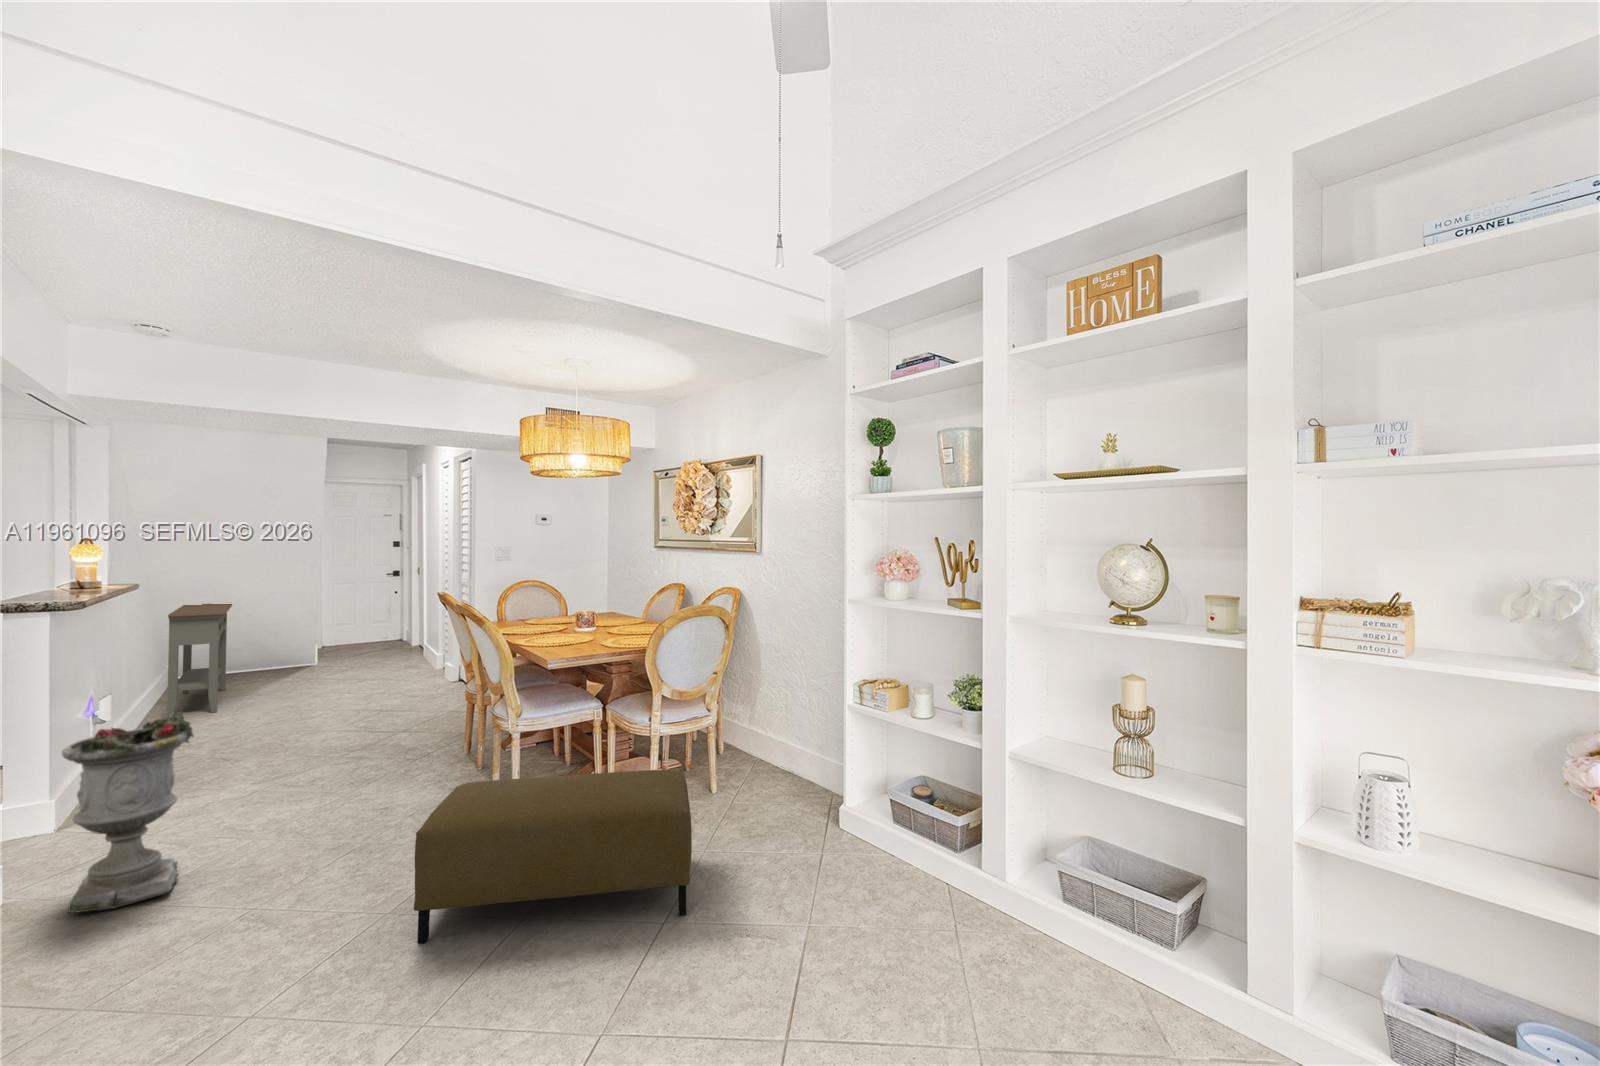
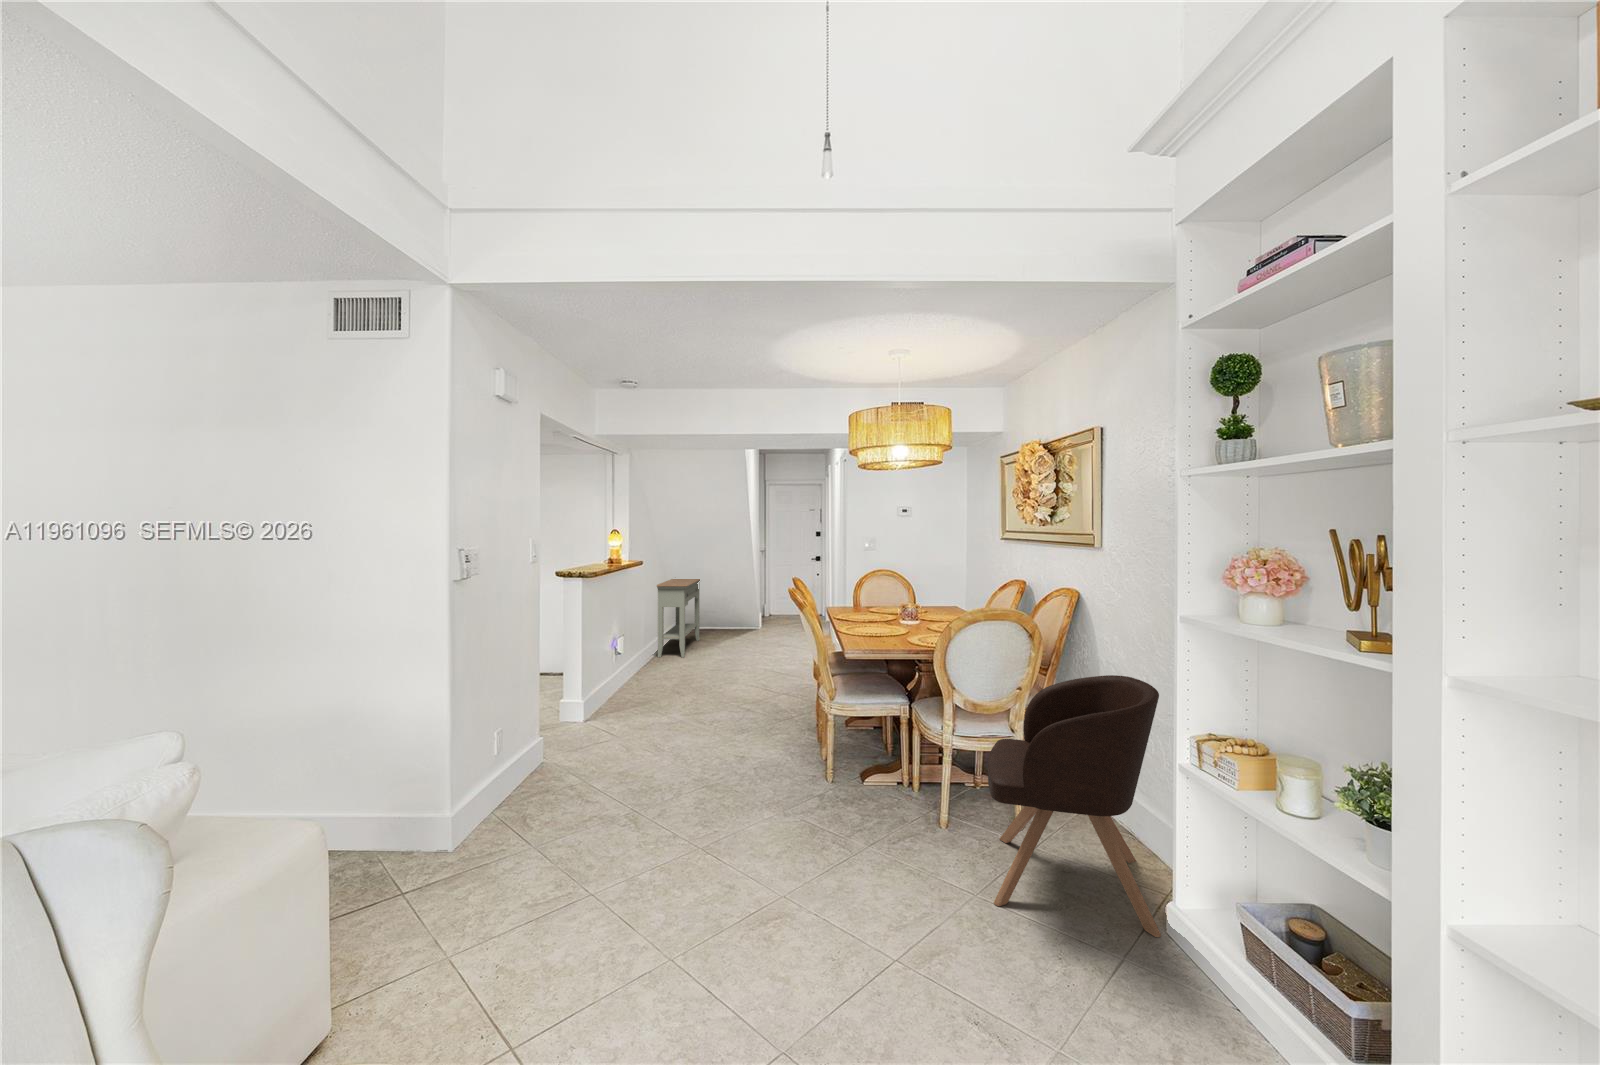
armchair: none [704,651,838,849] -> present [988,675,1161,937]
planter: present [62,712,193,913] -> none [518,662,592,798]
ottoman: present [414,770,692,943] -> none [669,762,945,978]

